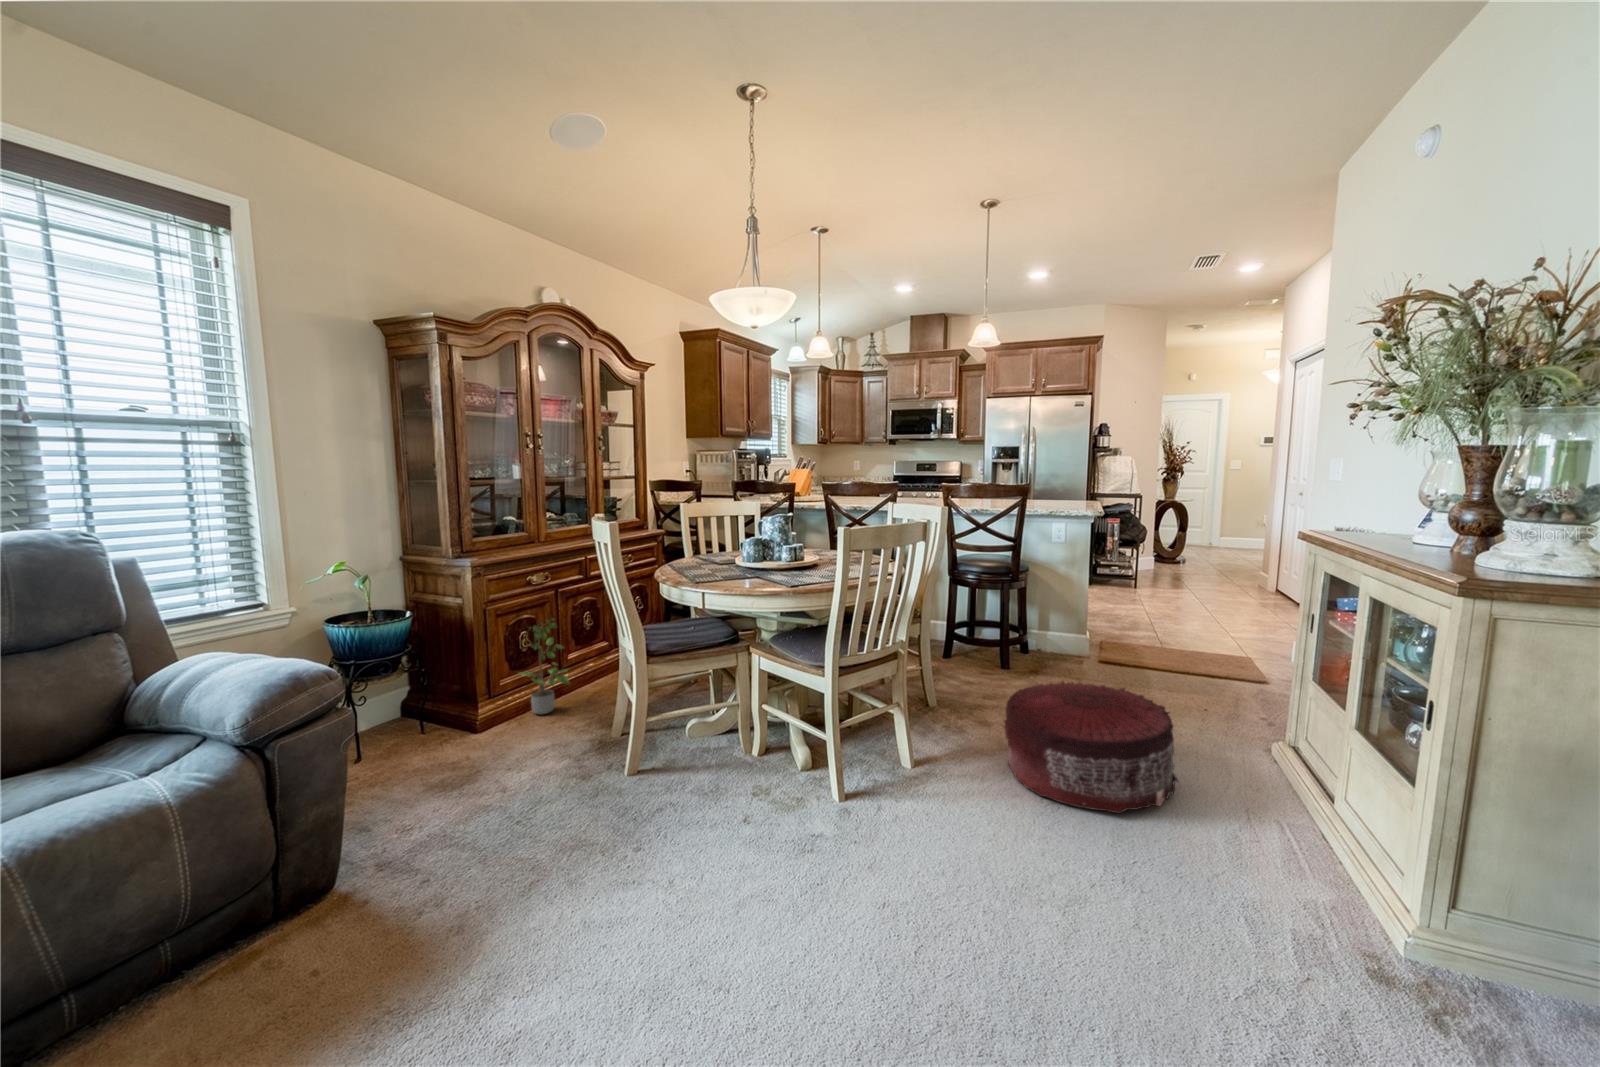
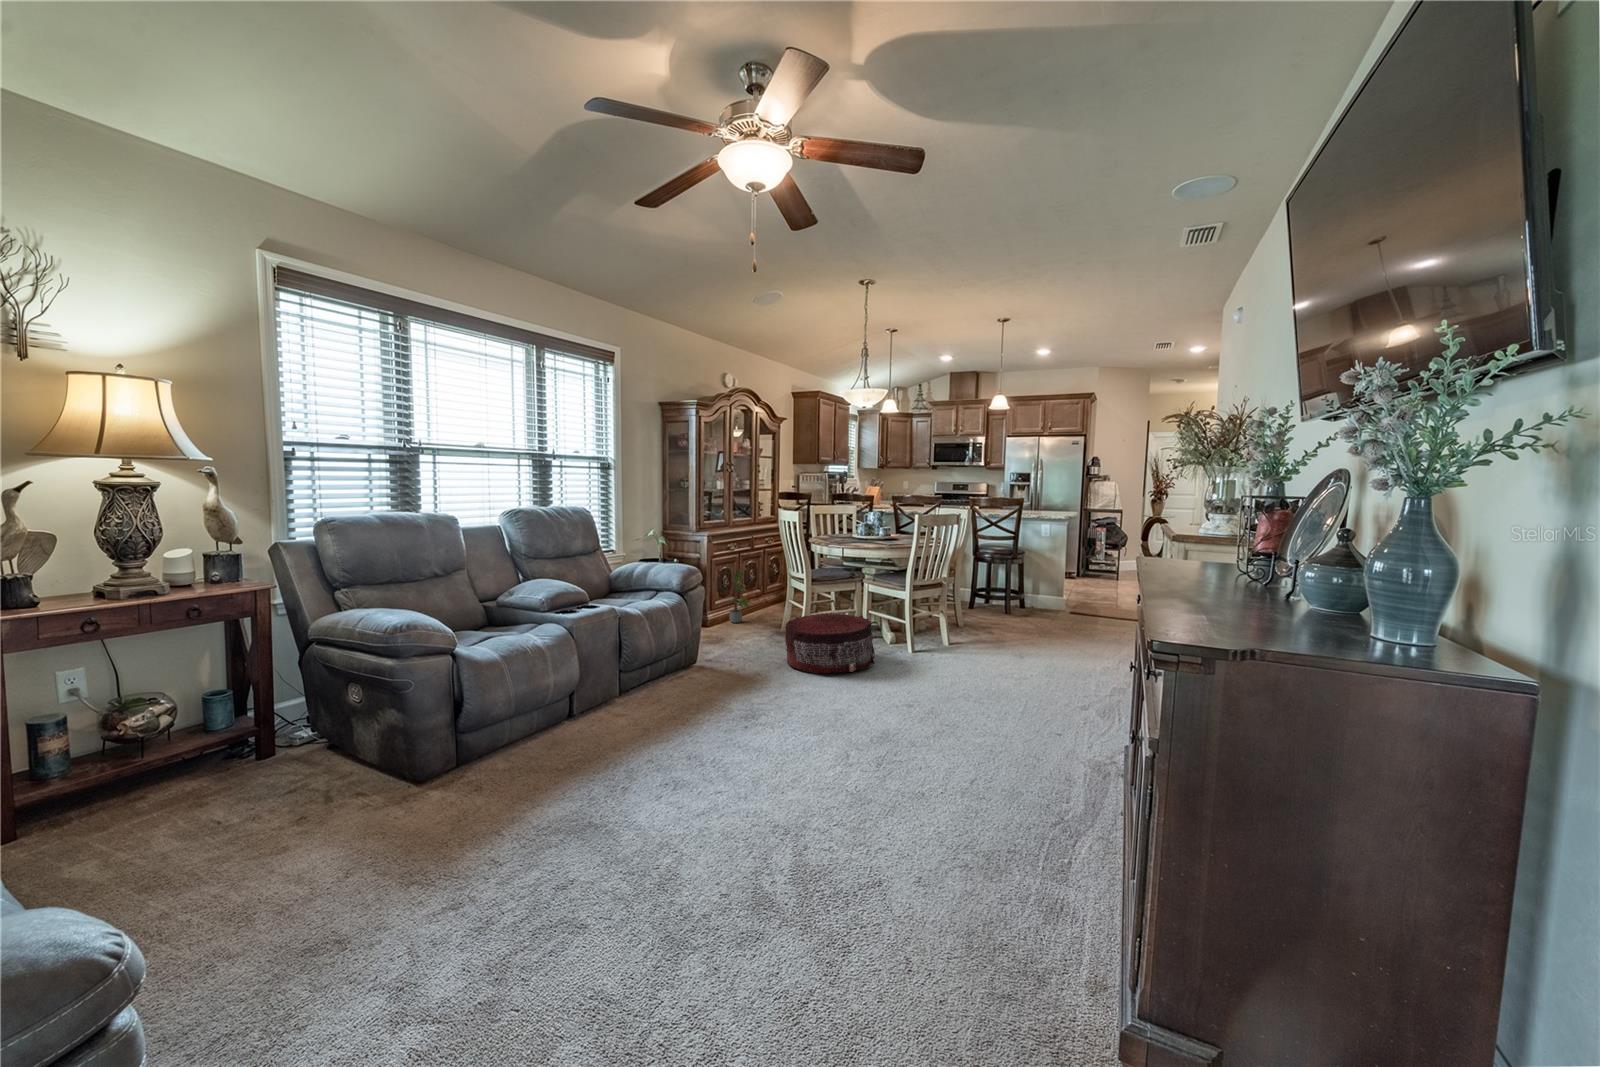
pouf: present [1004,681,1178,813] -> present [785,613,875,673]

